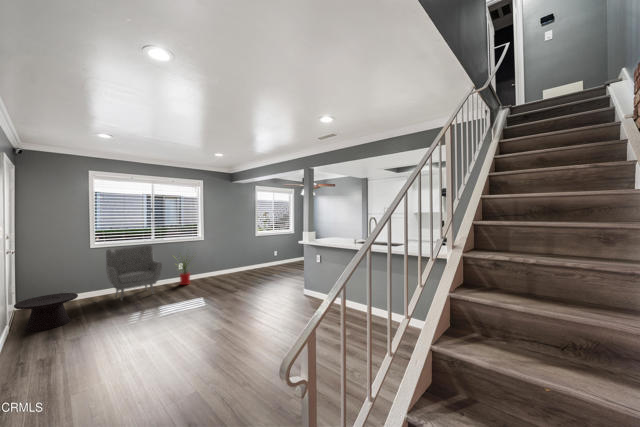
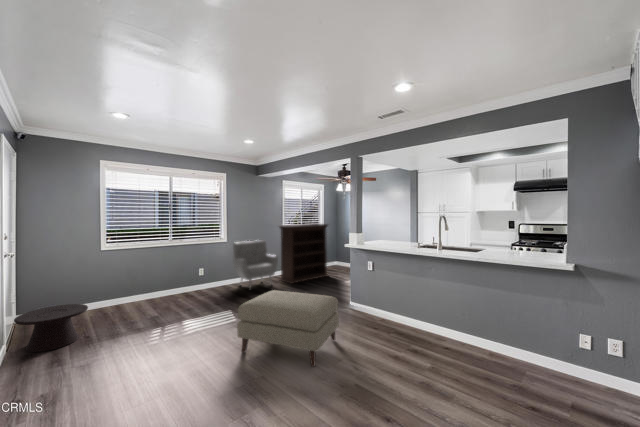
bookshelf: none [249,224,296,275] -> present [279,224,328,284]
armchair: present [106,245,162,301] -> present [233,240,278,287]
house plant: present [180,259,190,285] -> none [190,252,223,294]
ottoman: none [200,279,284,336] -> present [237,290,339,367]

